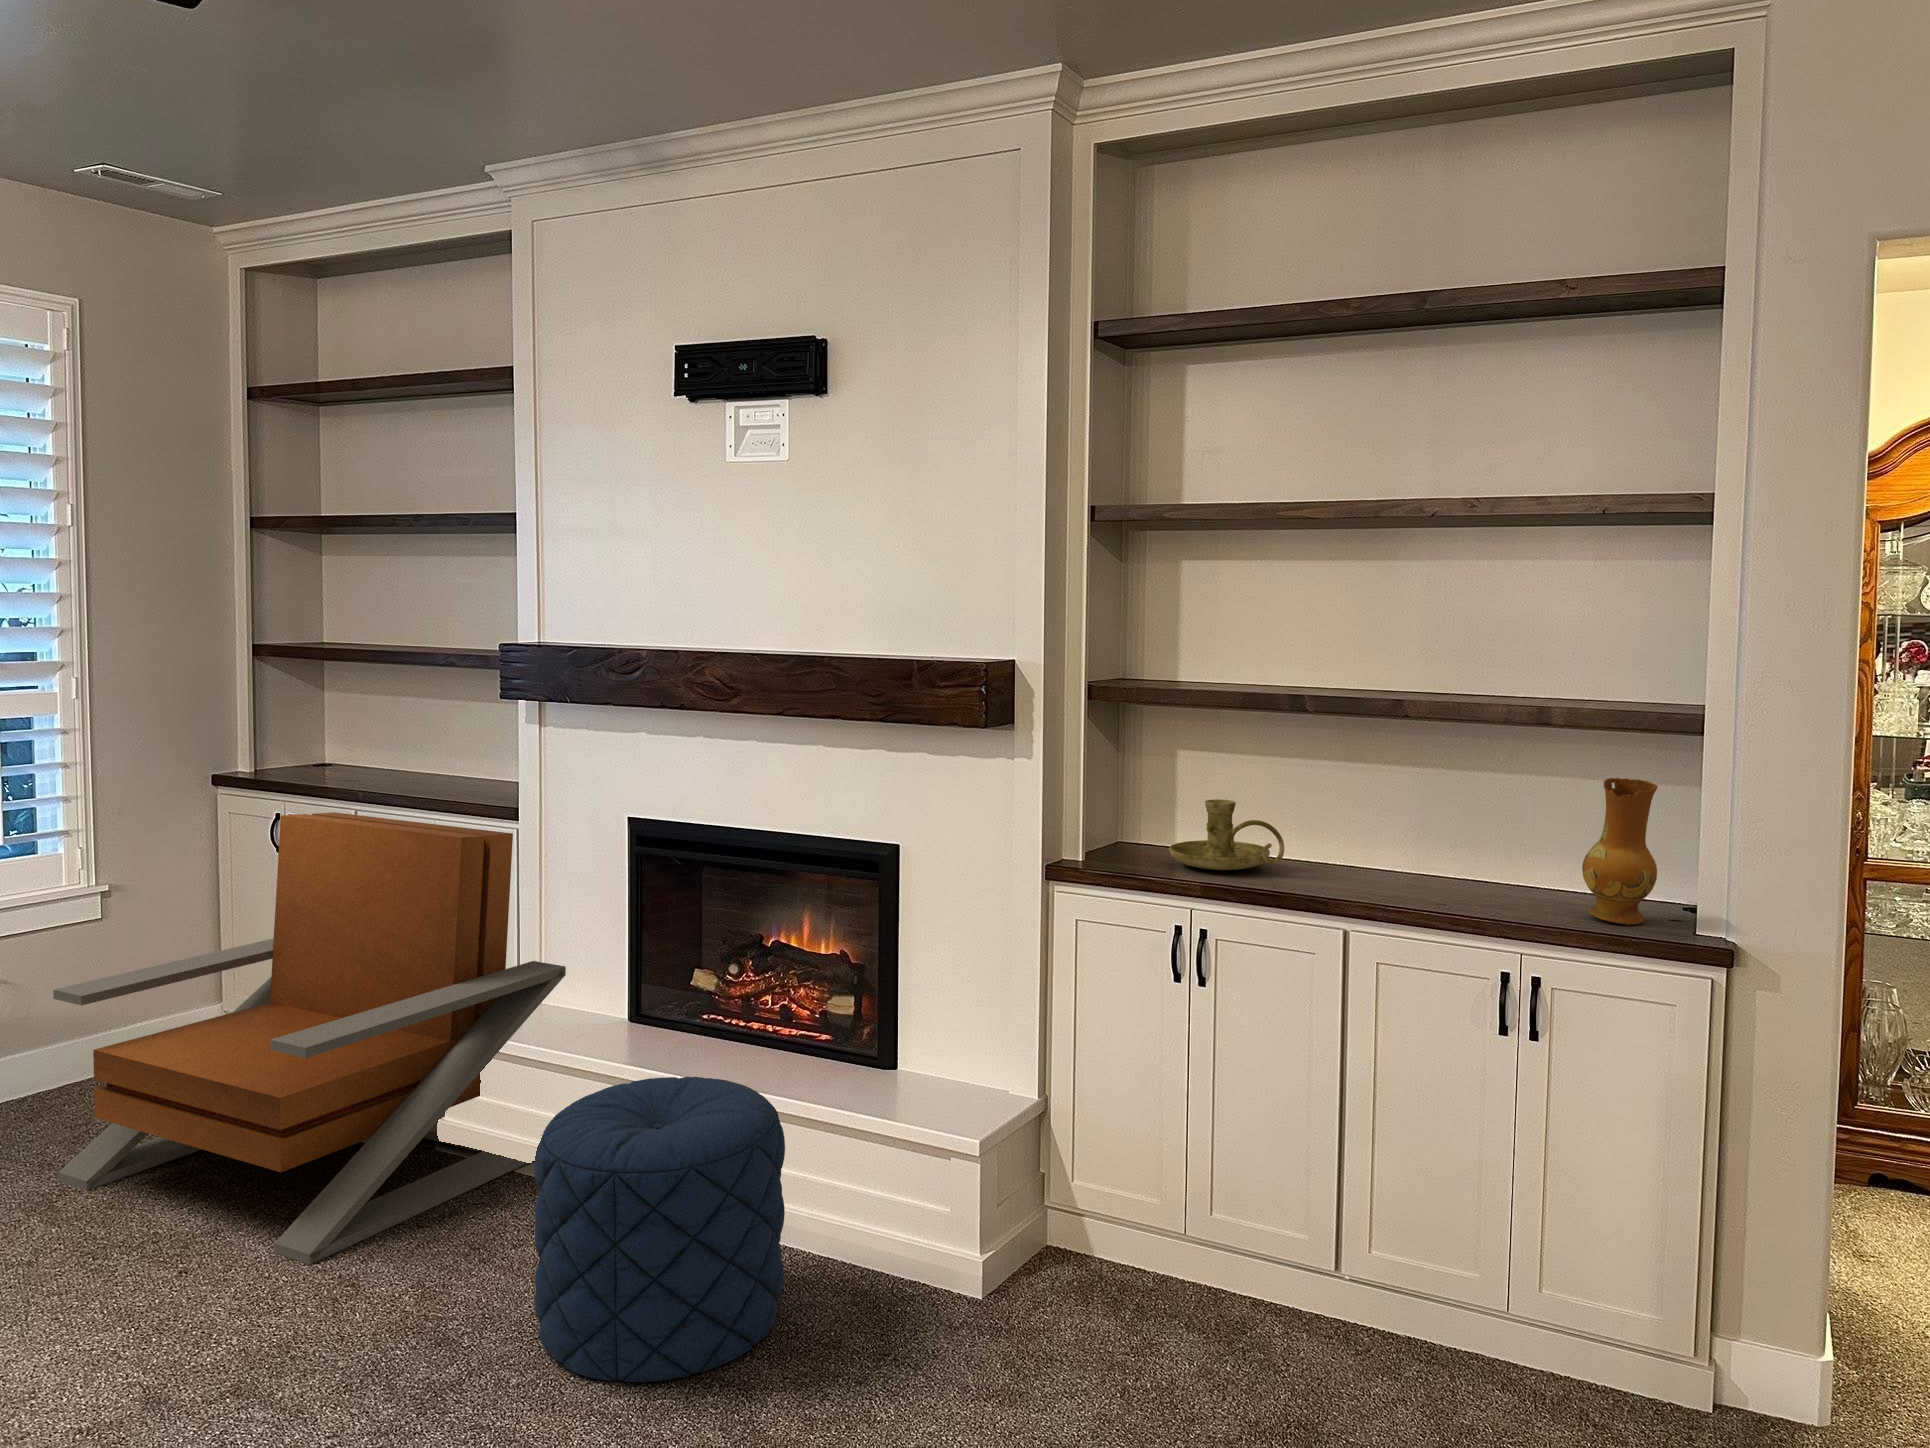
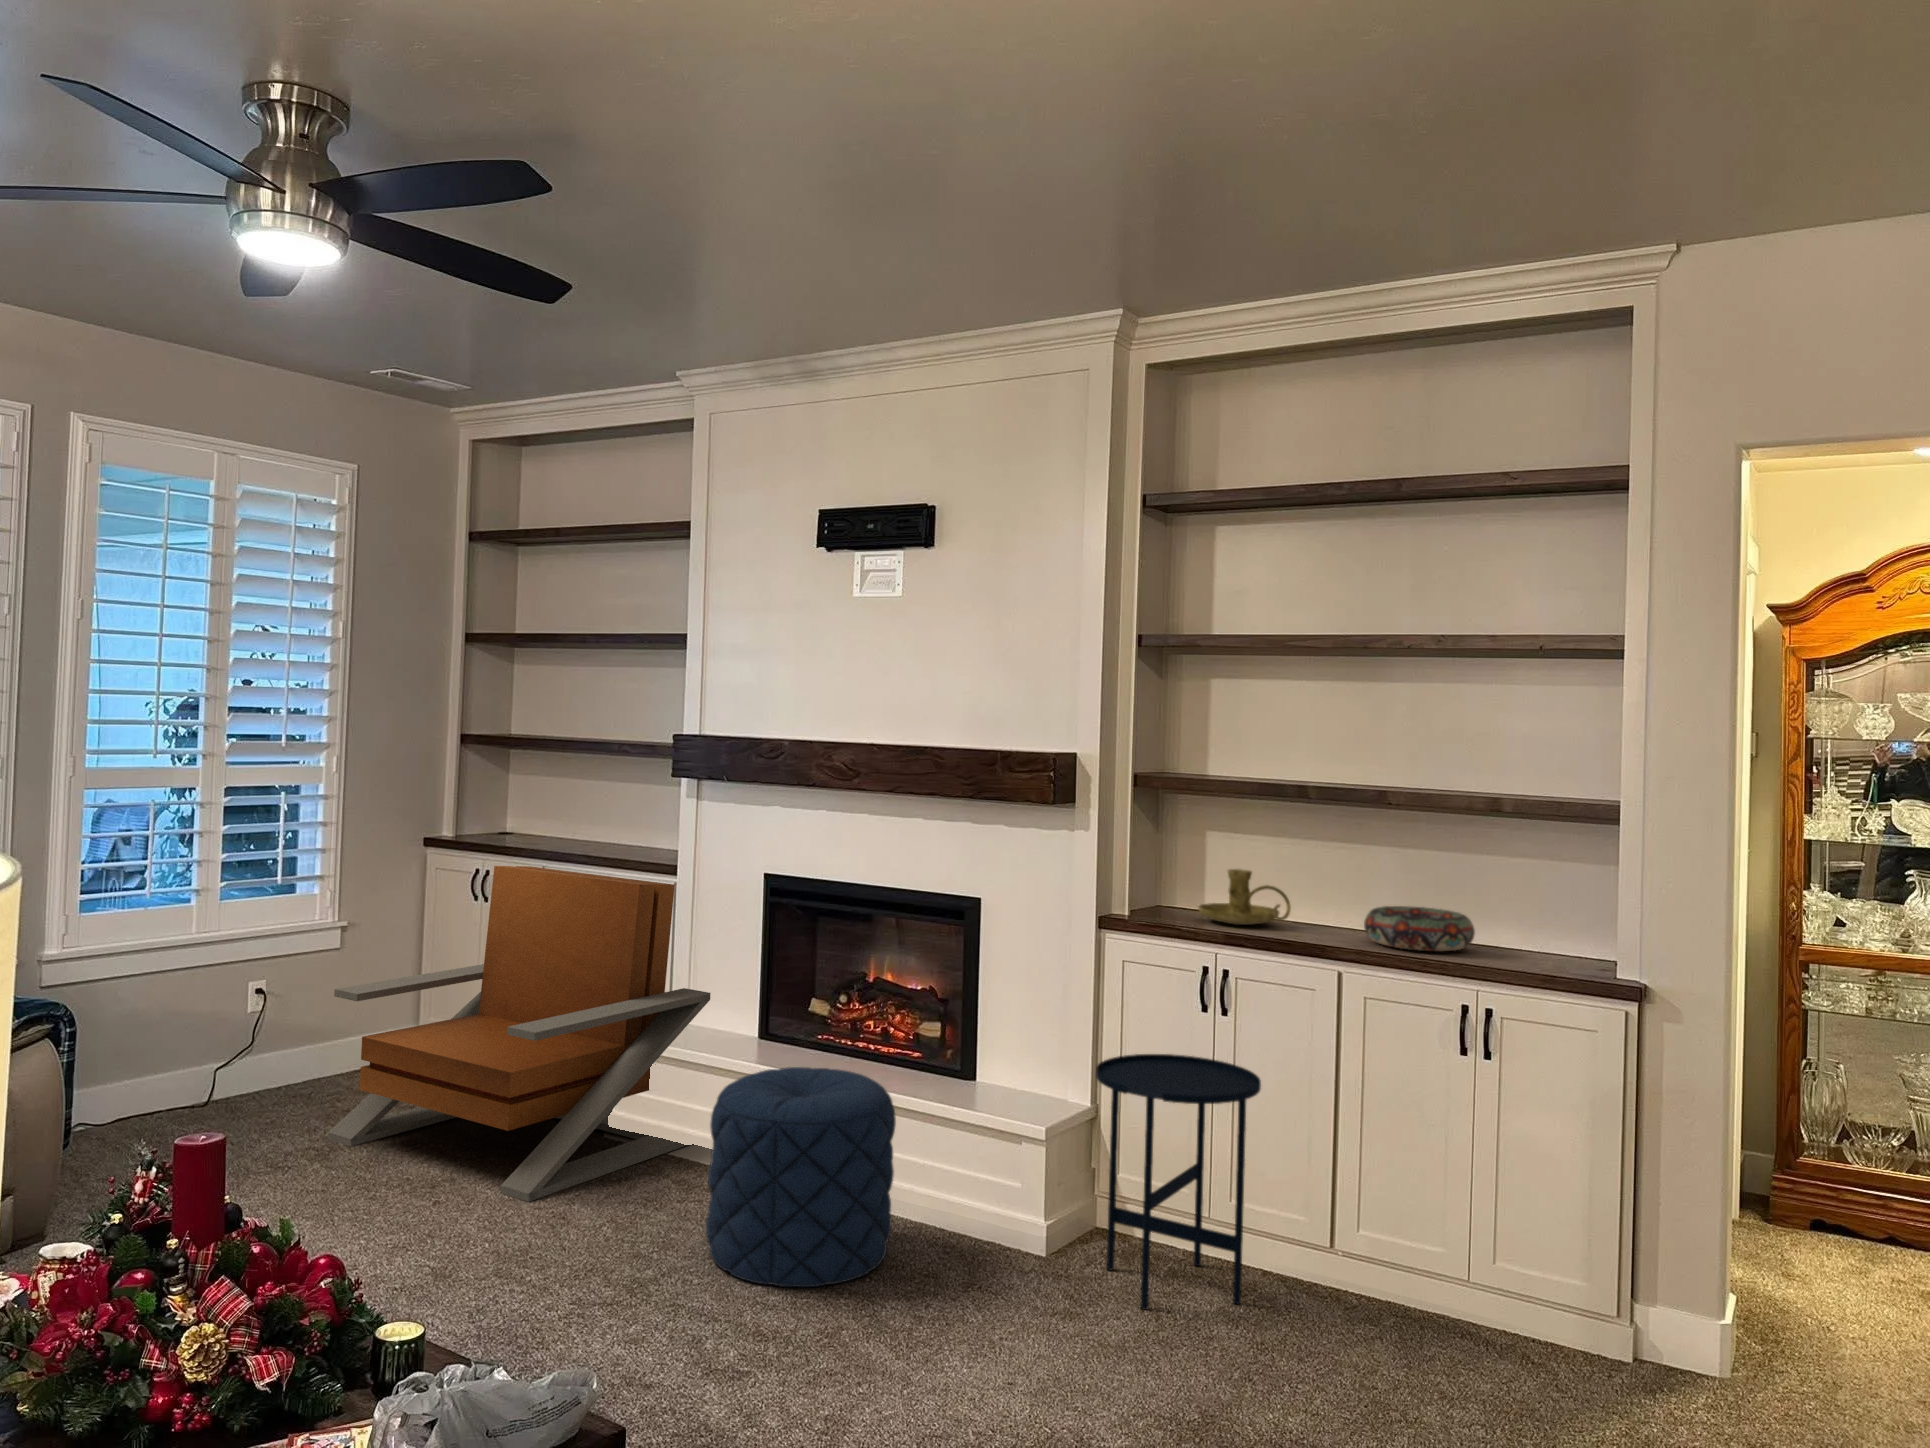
ceramic jug: present [1582,778,1658,925] -> none [1527,855,1587,971]
decorative bowl: none [1376,842,1513,901] -> present [1364,906,1475,951]
side table: none [1042,1039,1251,1378] -> present [1096,1054,1261,1310]

